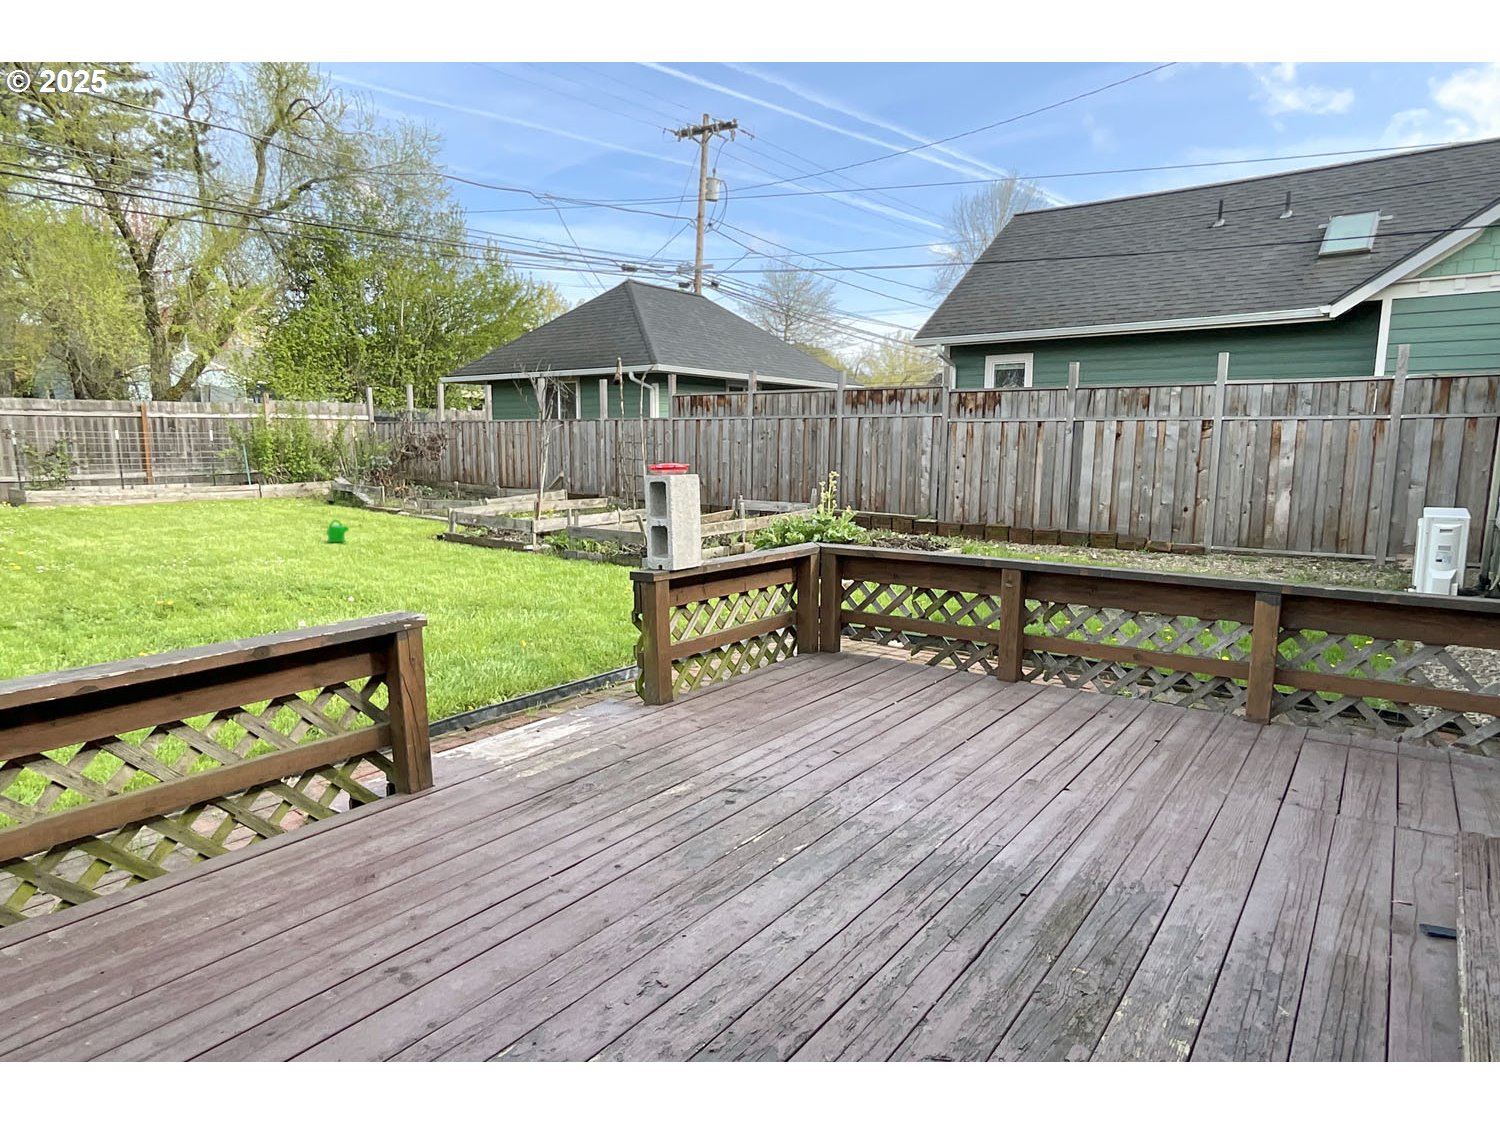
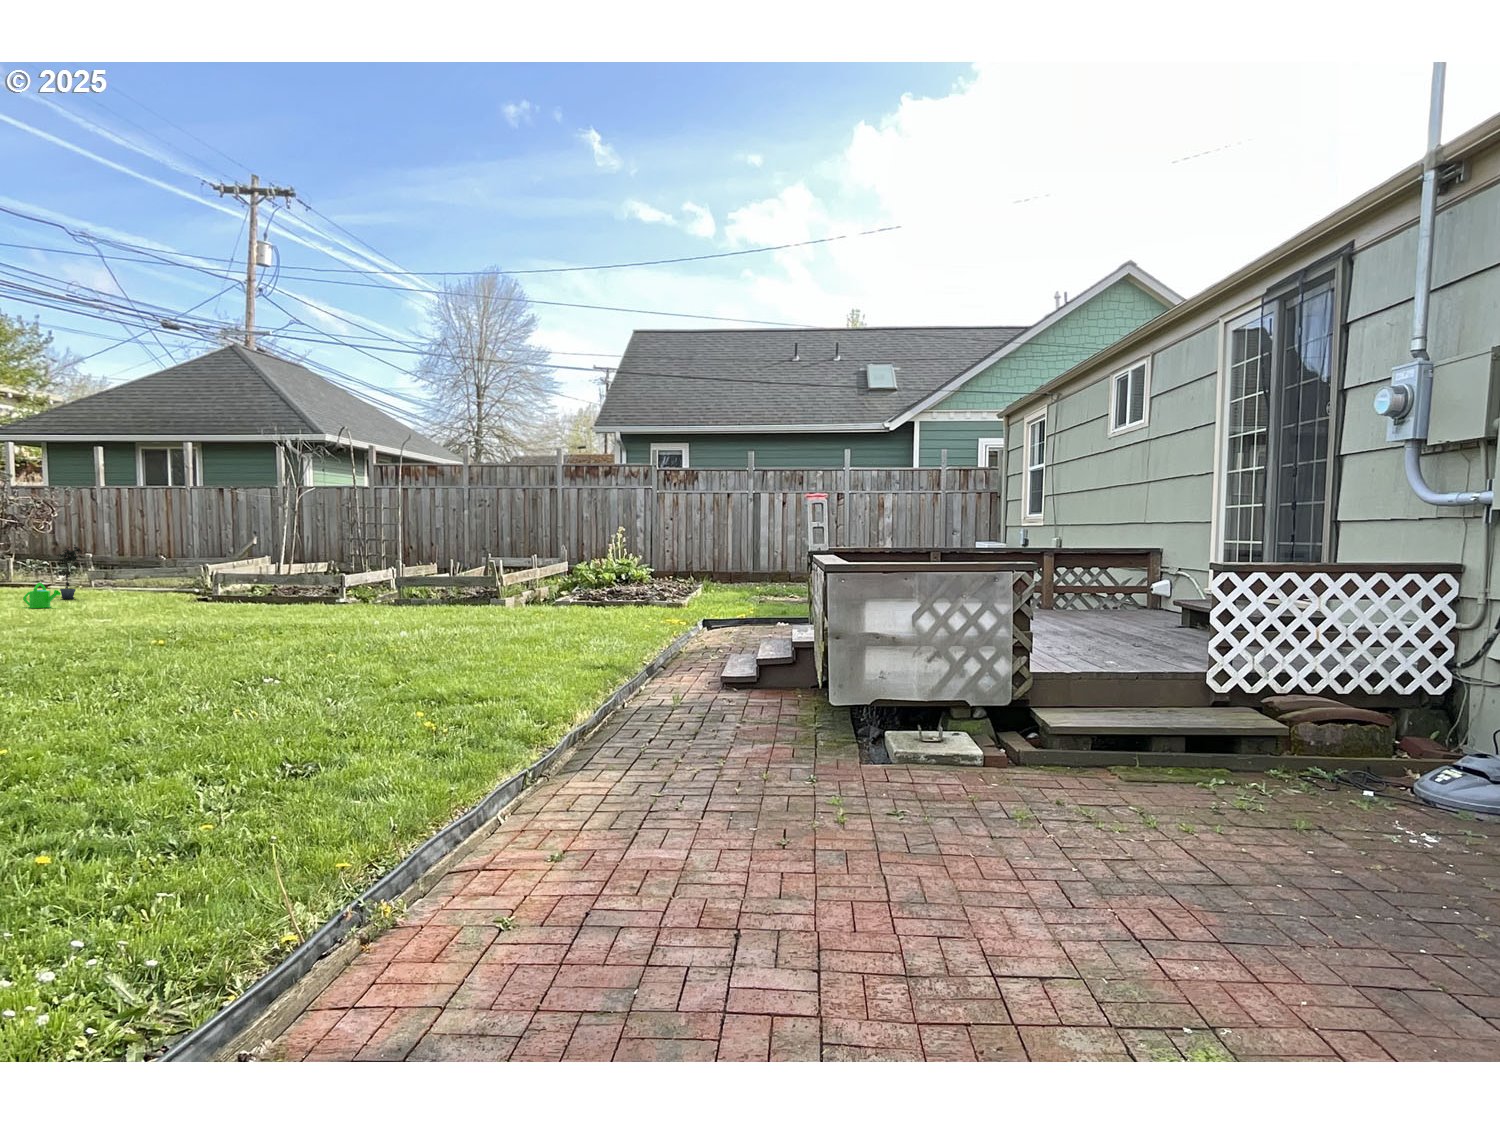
potted plant: none [374,481,397,530] -> present [56,545,82,599]

